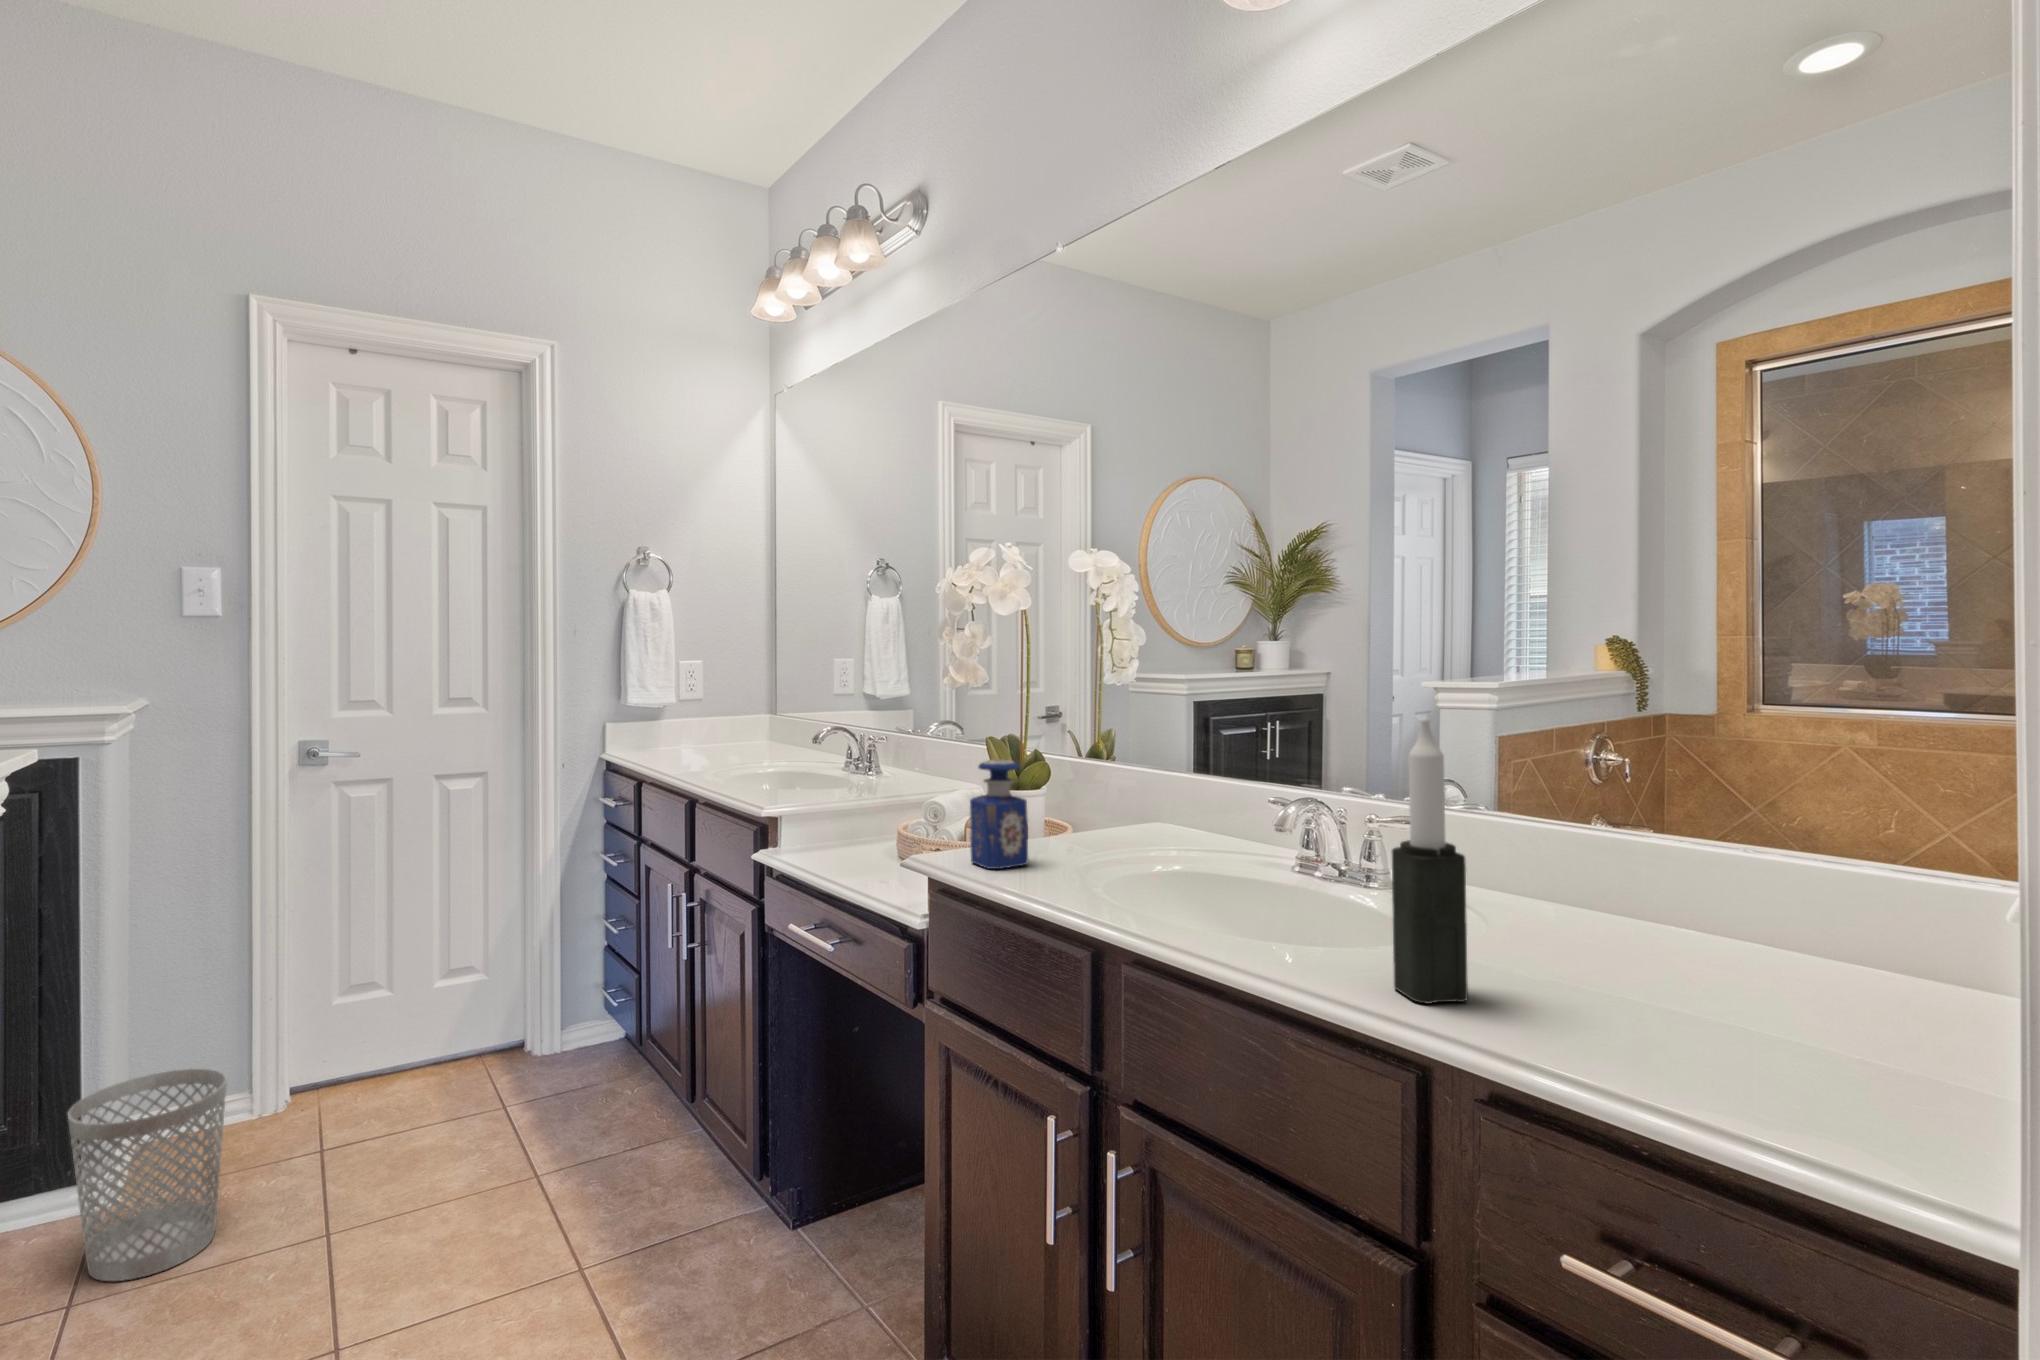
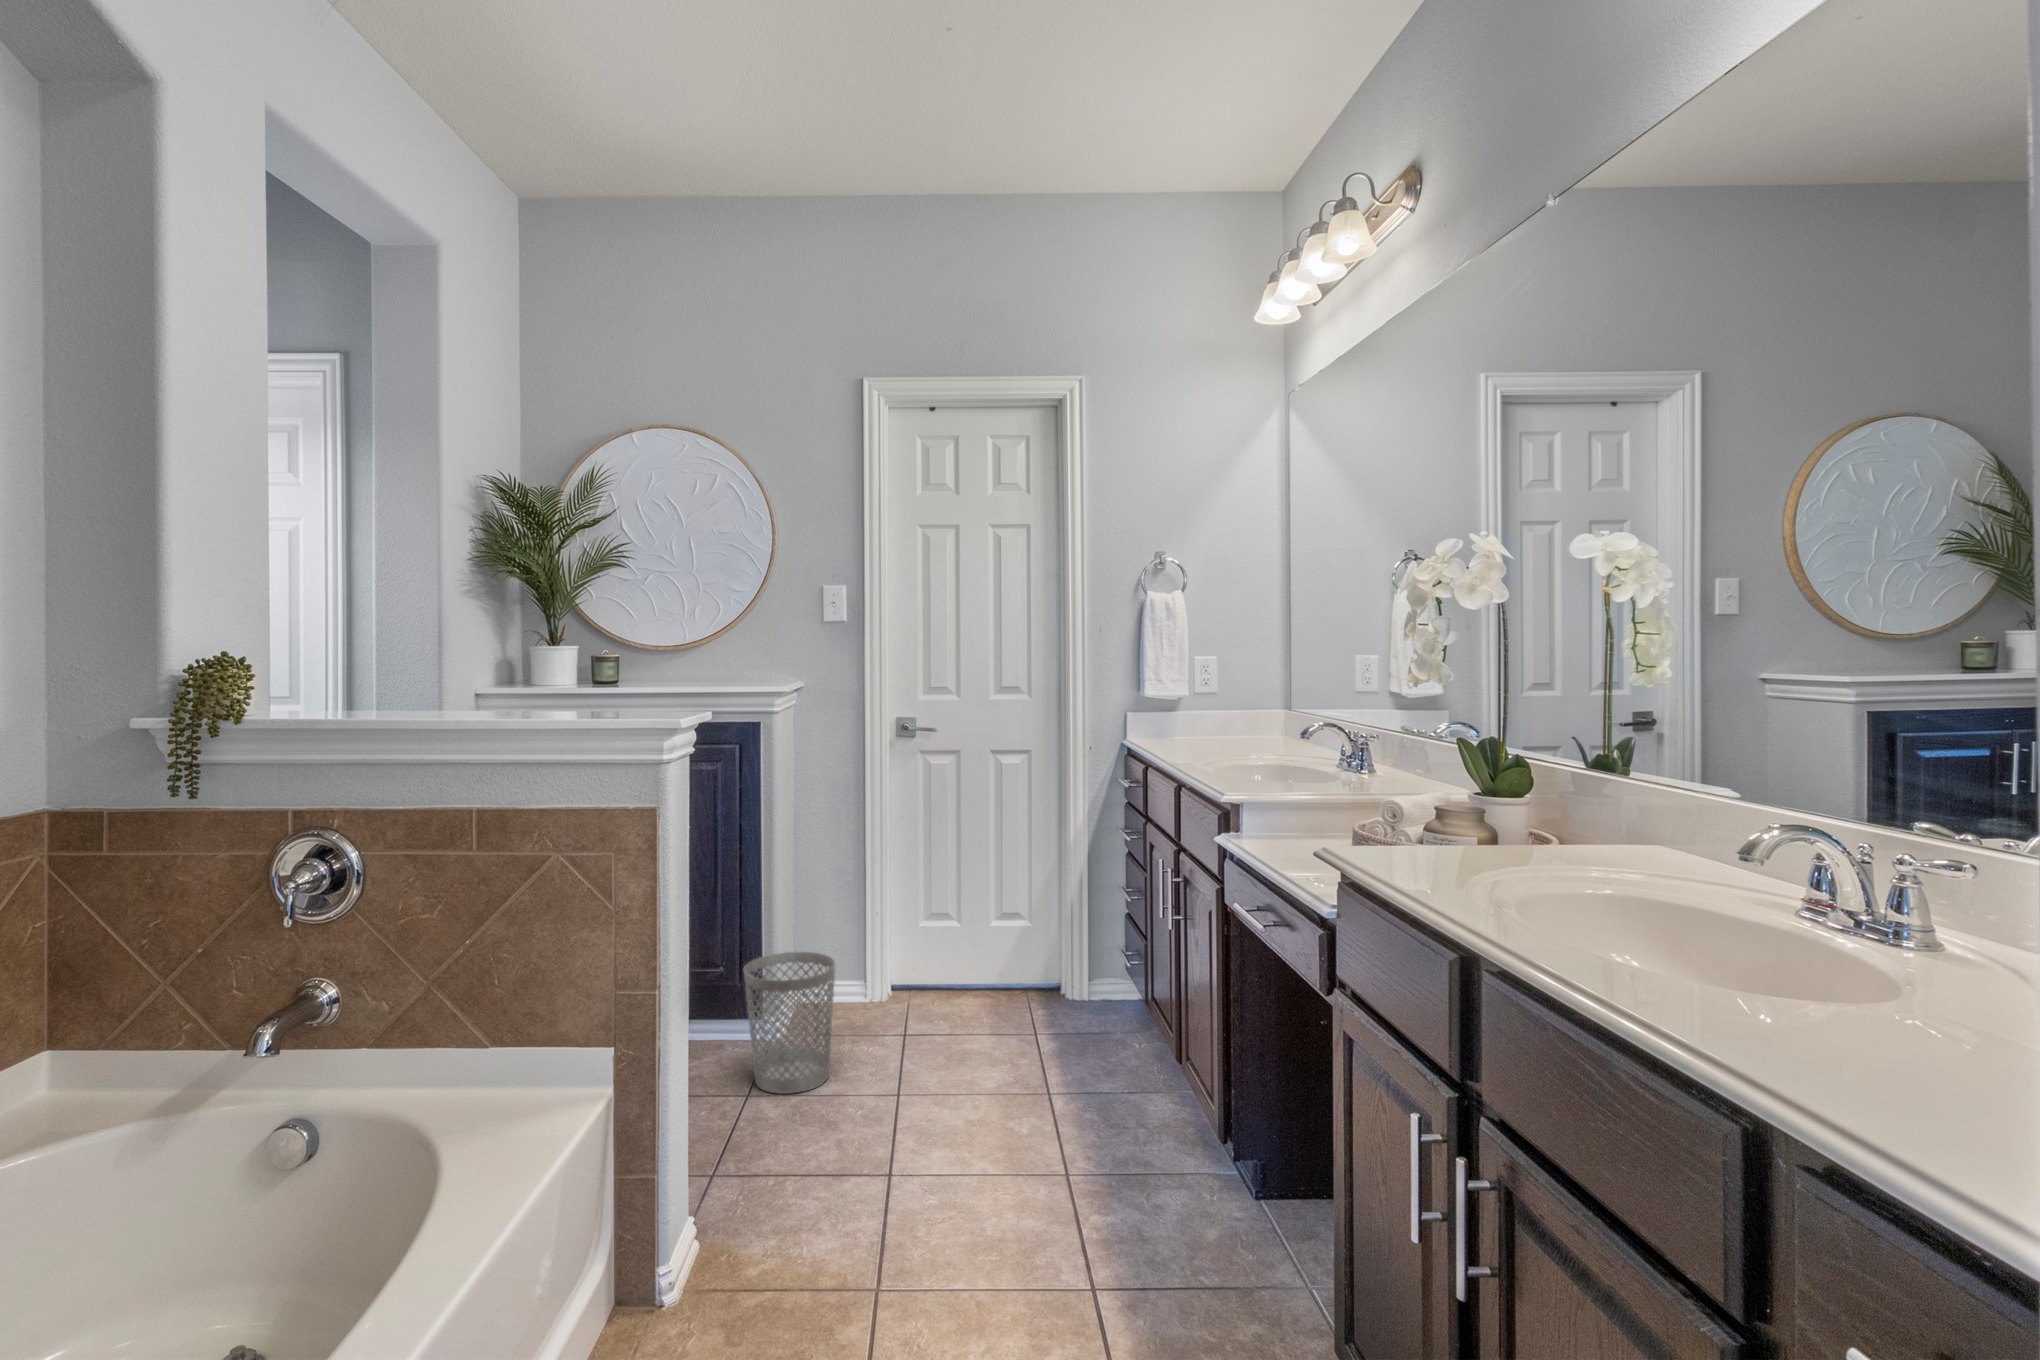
candle: present [1392,717,1468,1004] -> none [1776,725,1879,1075]
perfume bottle: present [970,759,1028,869] -> none [1384,758,1448,869]

